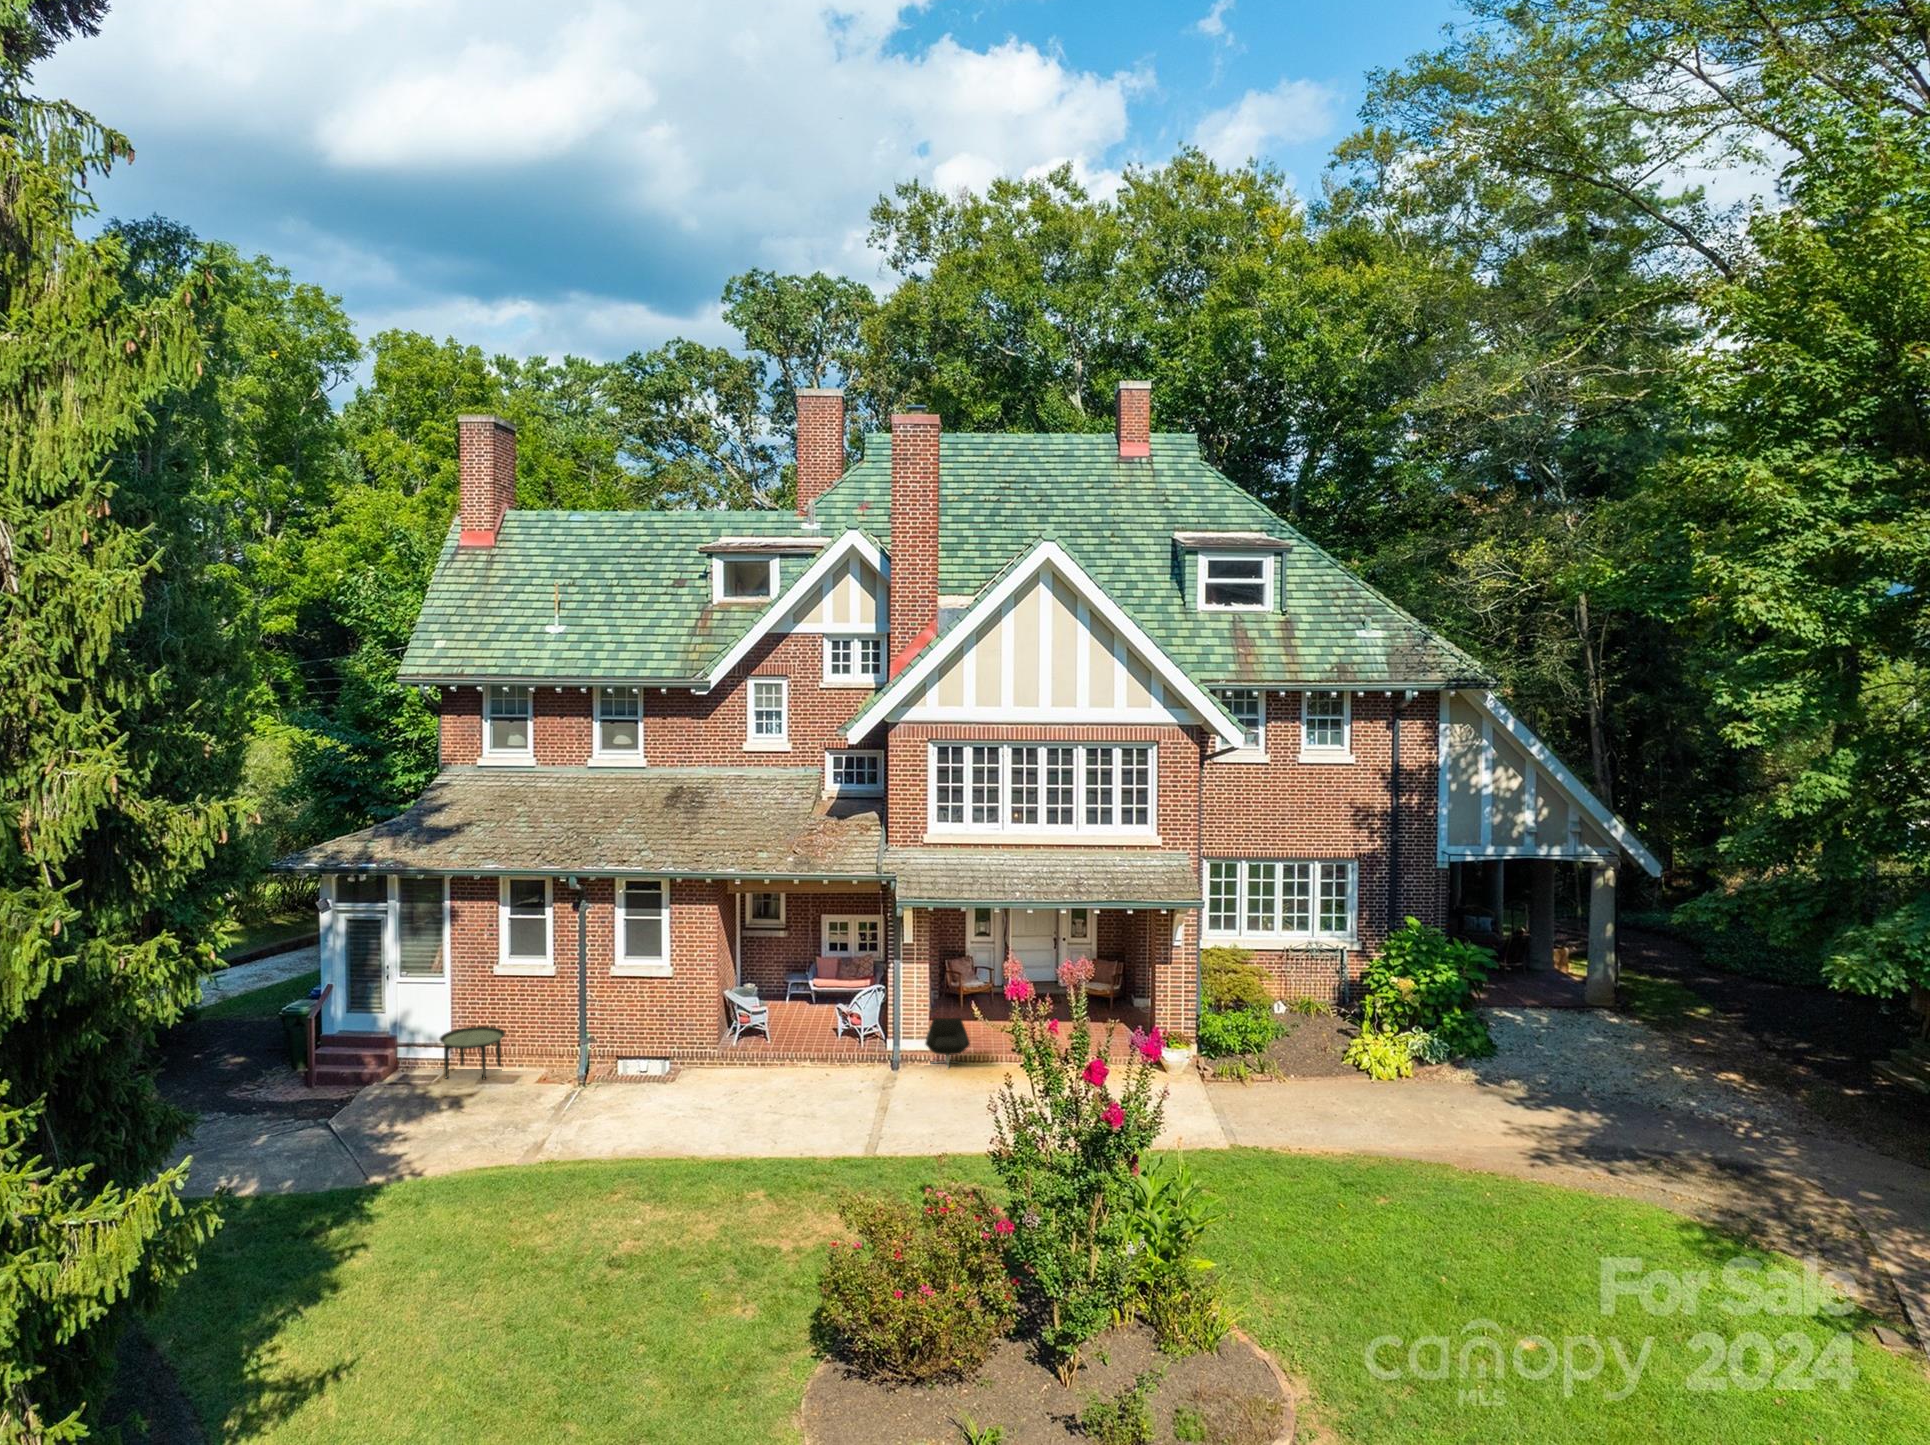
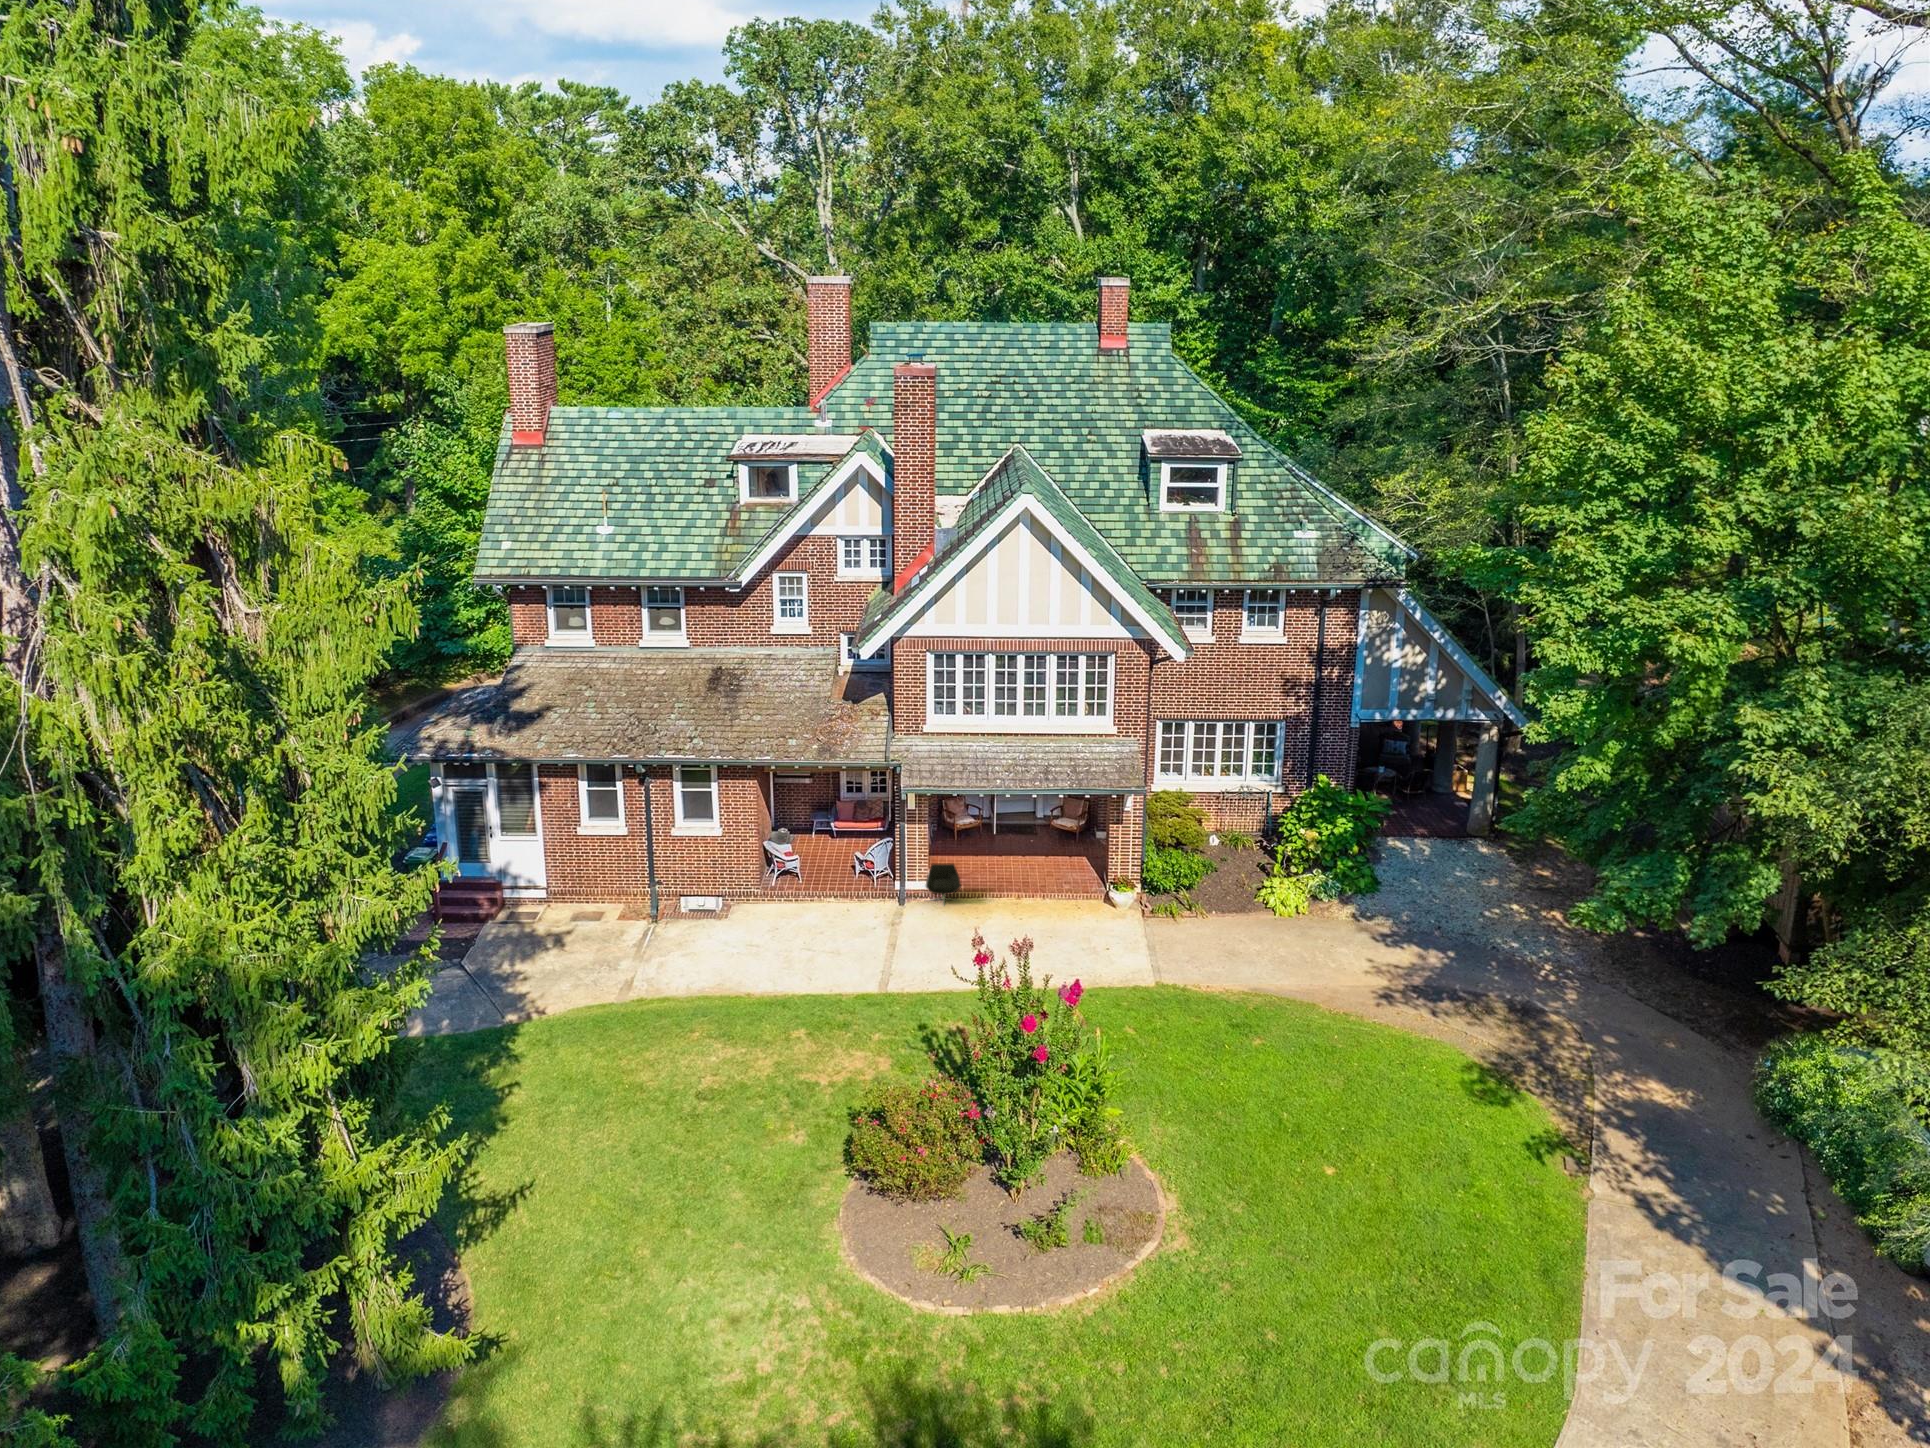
round table: present [440,1026,505,1079] -> none [541,875,593,919]

